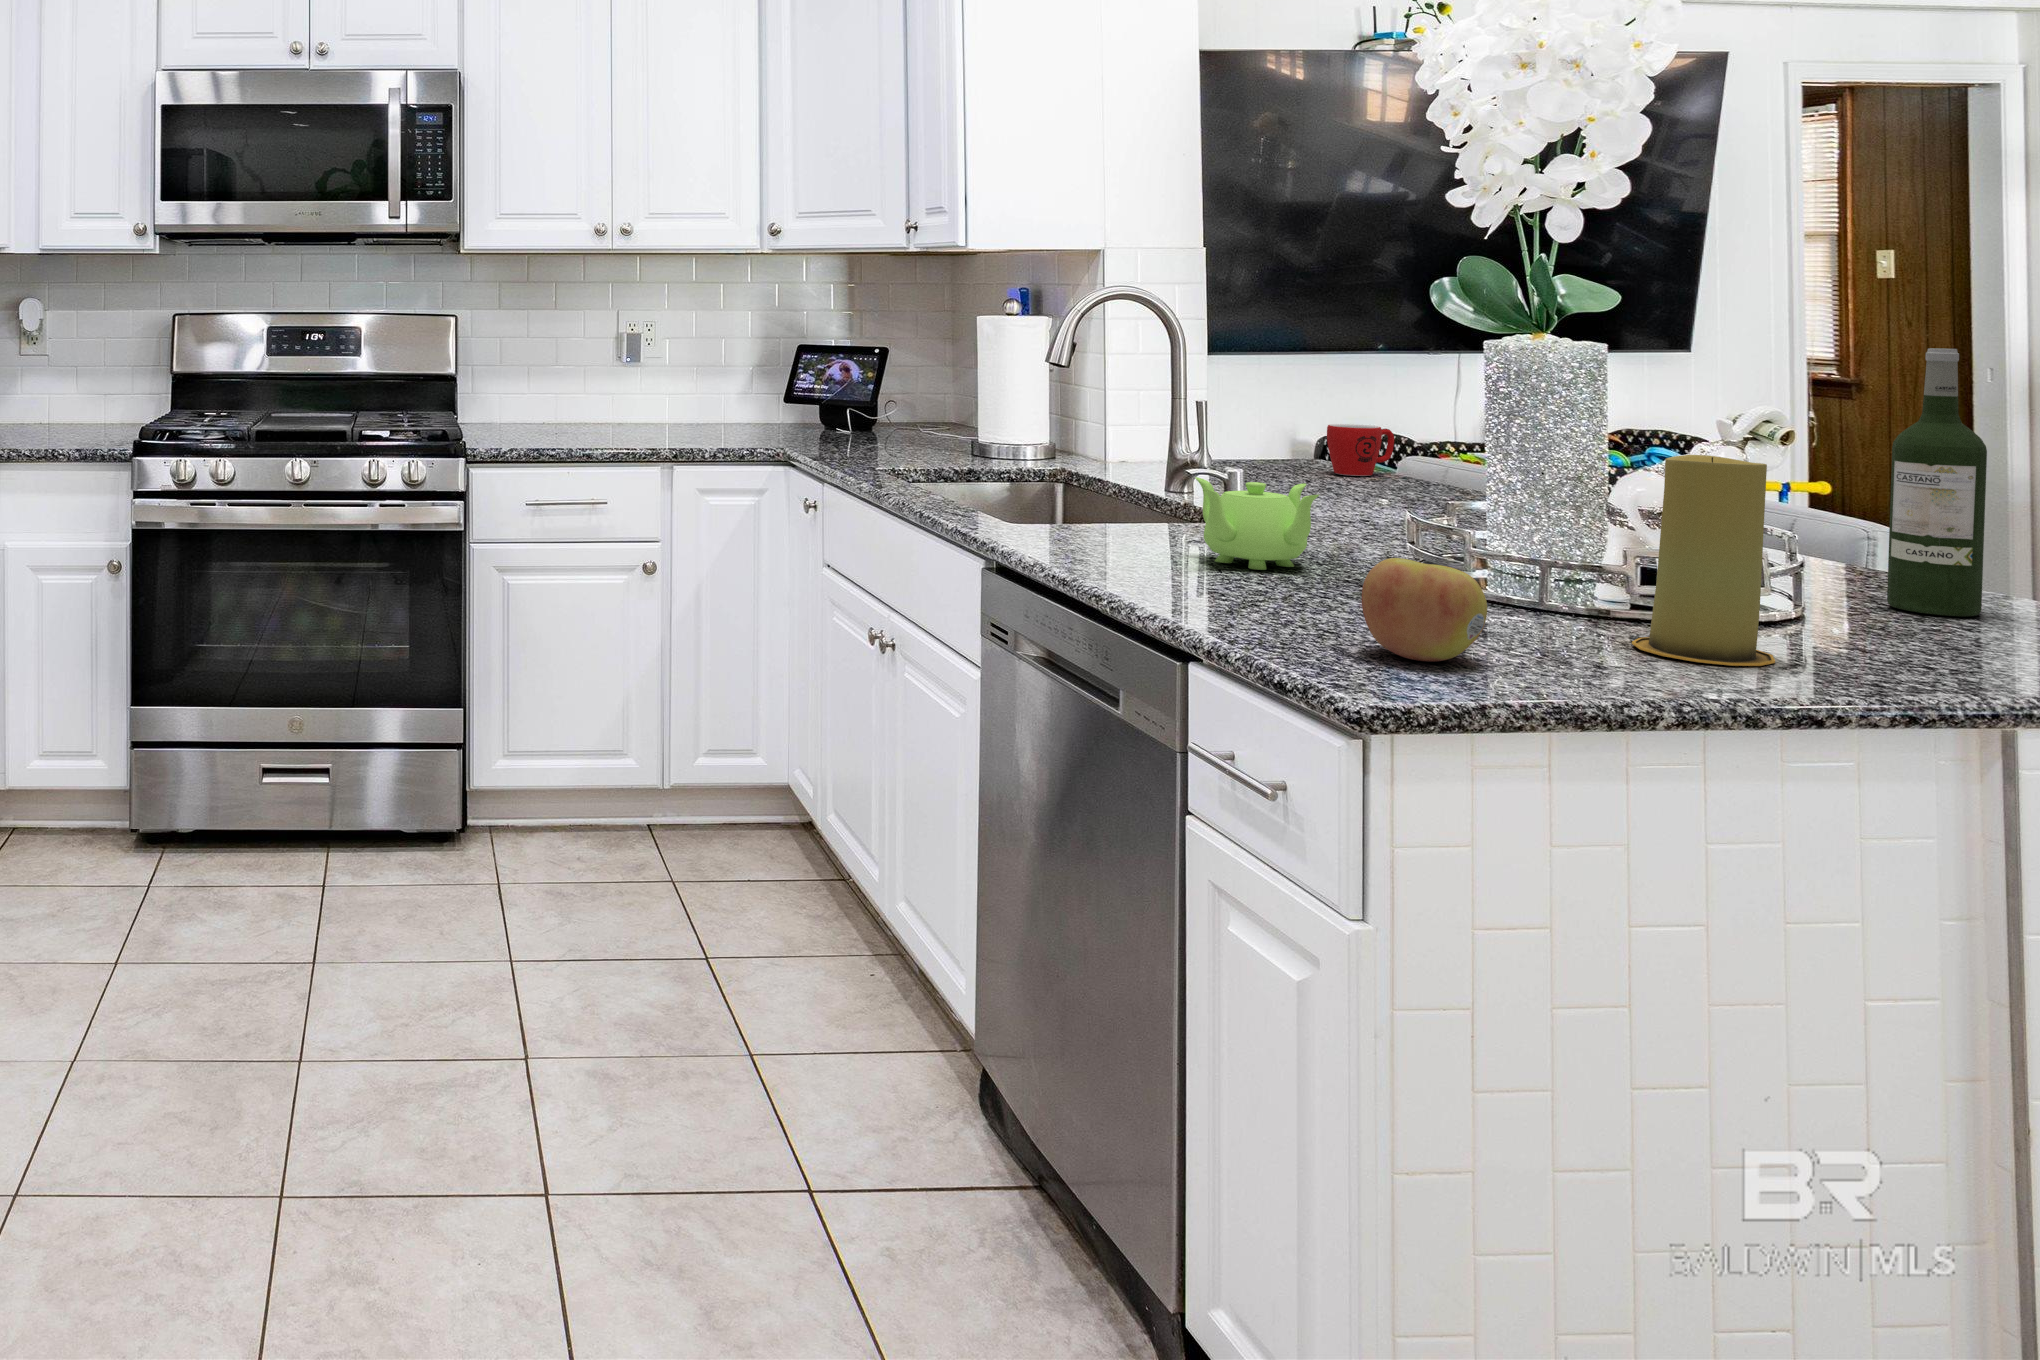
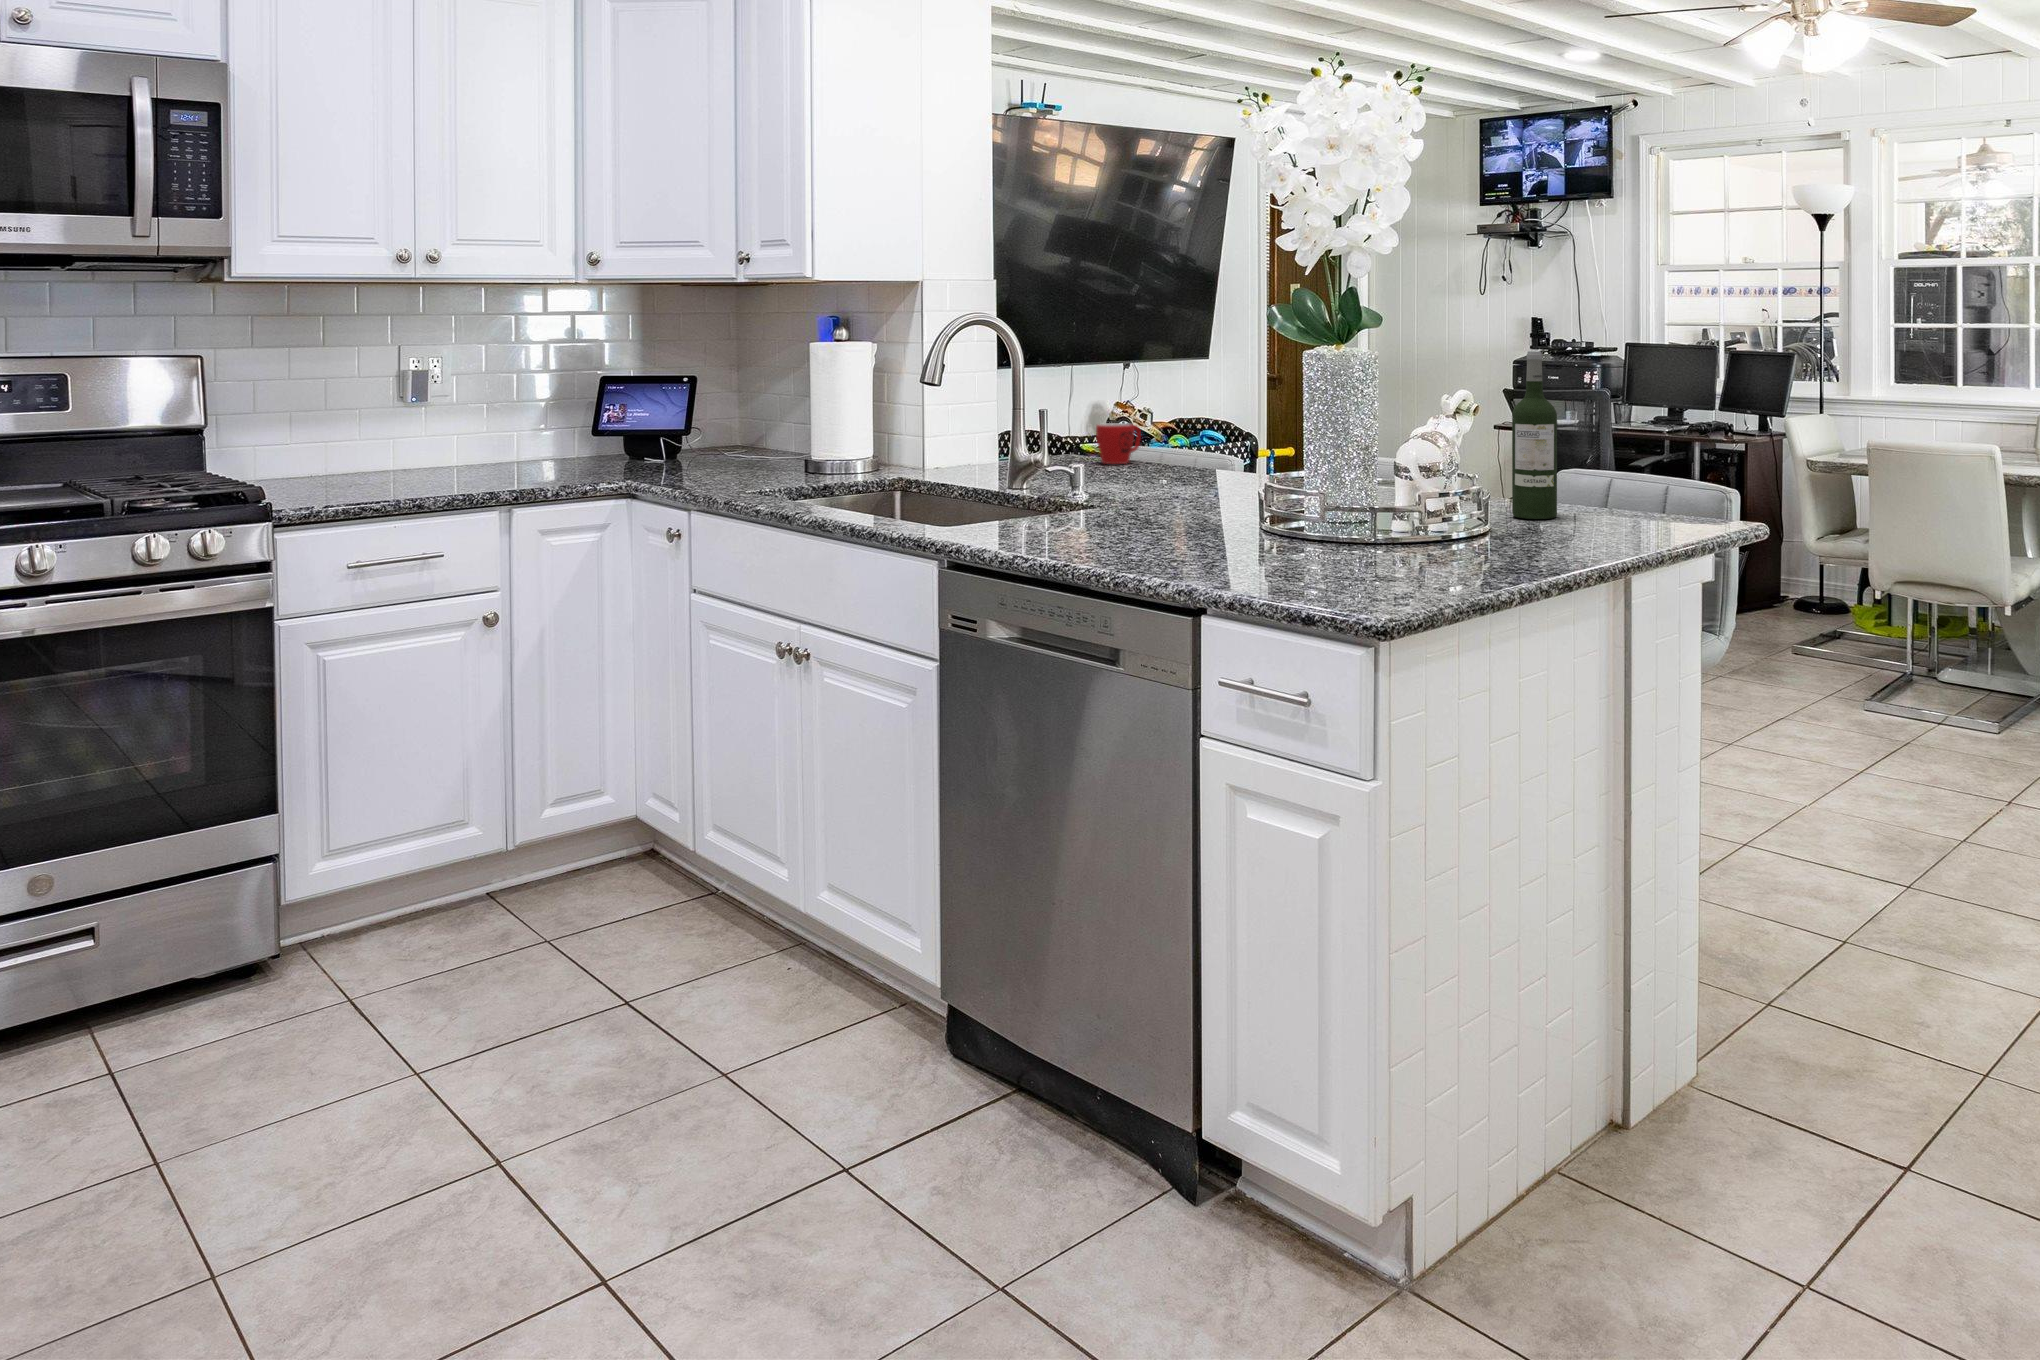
candle: present [1632,455,1775,666] -> none [1434,426,1510,563]
teapot: present [1195,477,1319,570] -> none [1102,469,1204,540]
apple: present [1362,558,1487,661] -> none [1303,514,1381,585]

